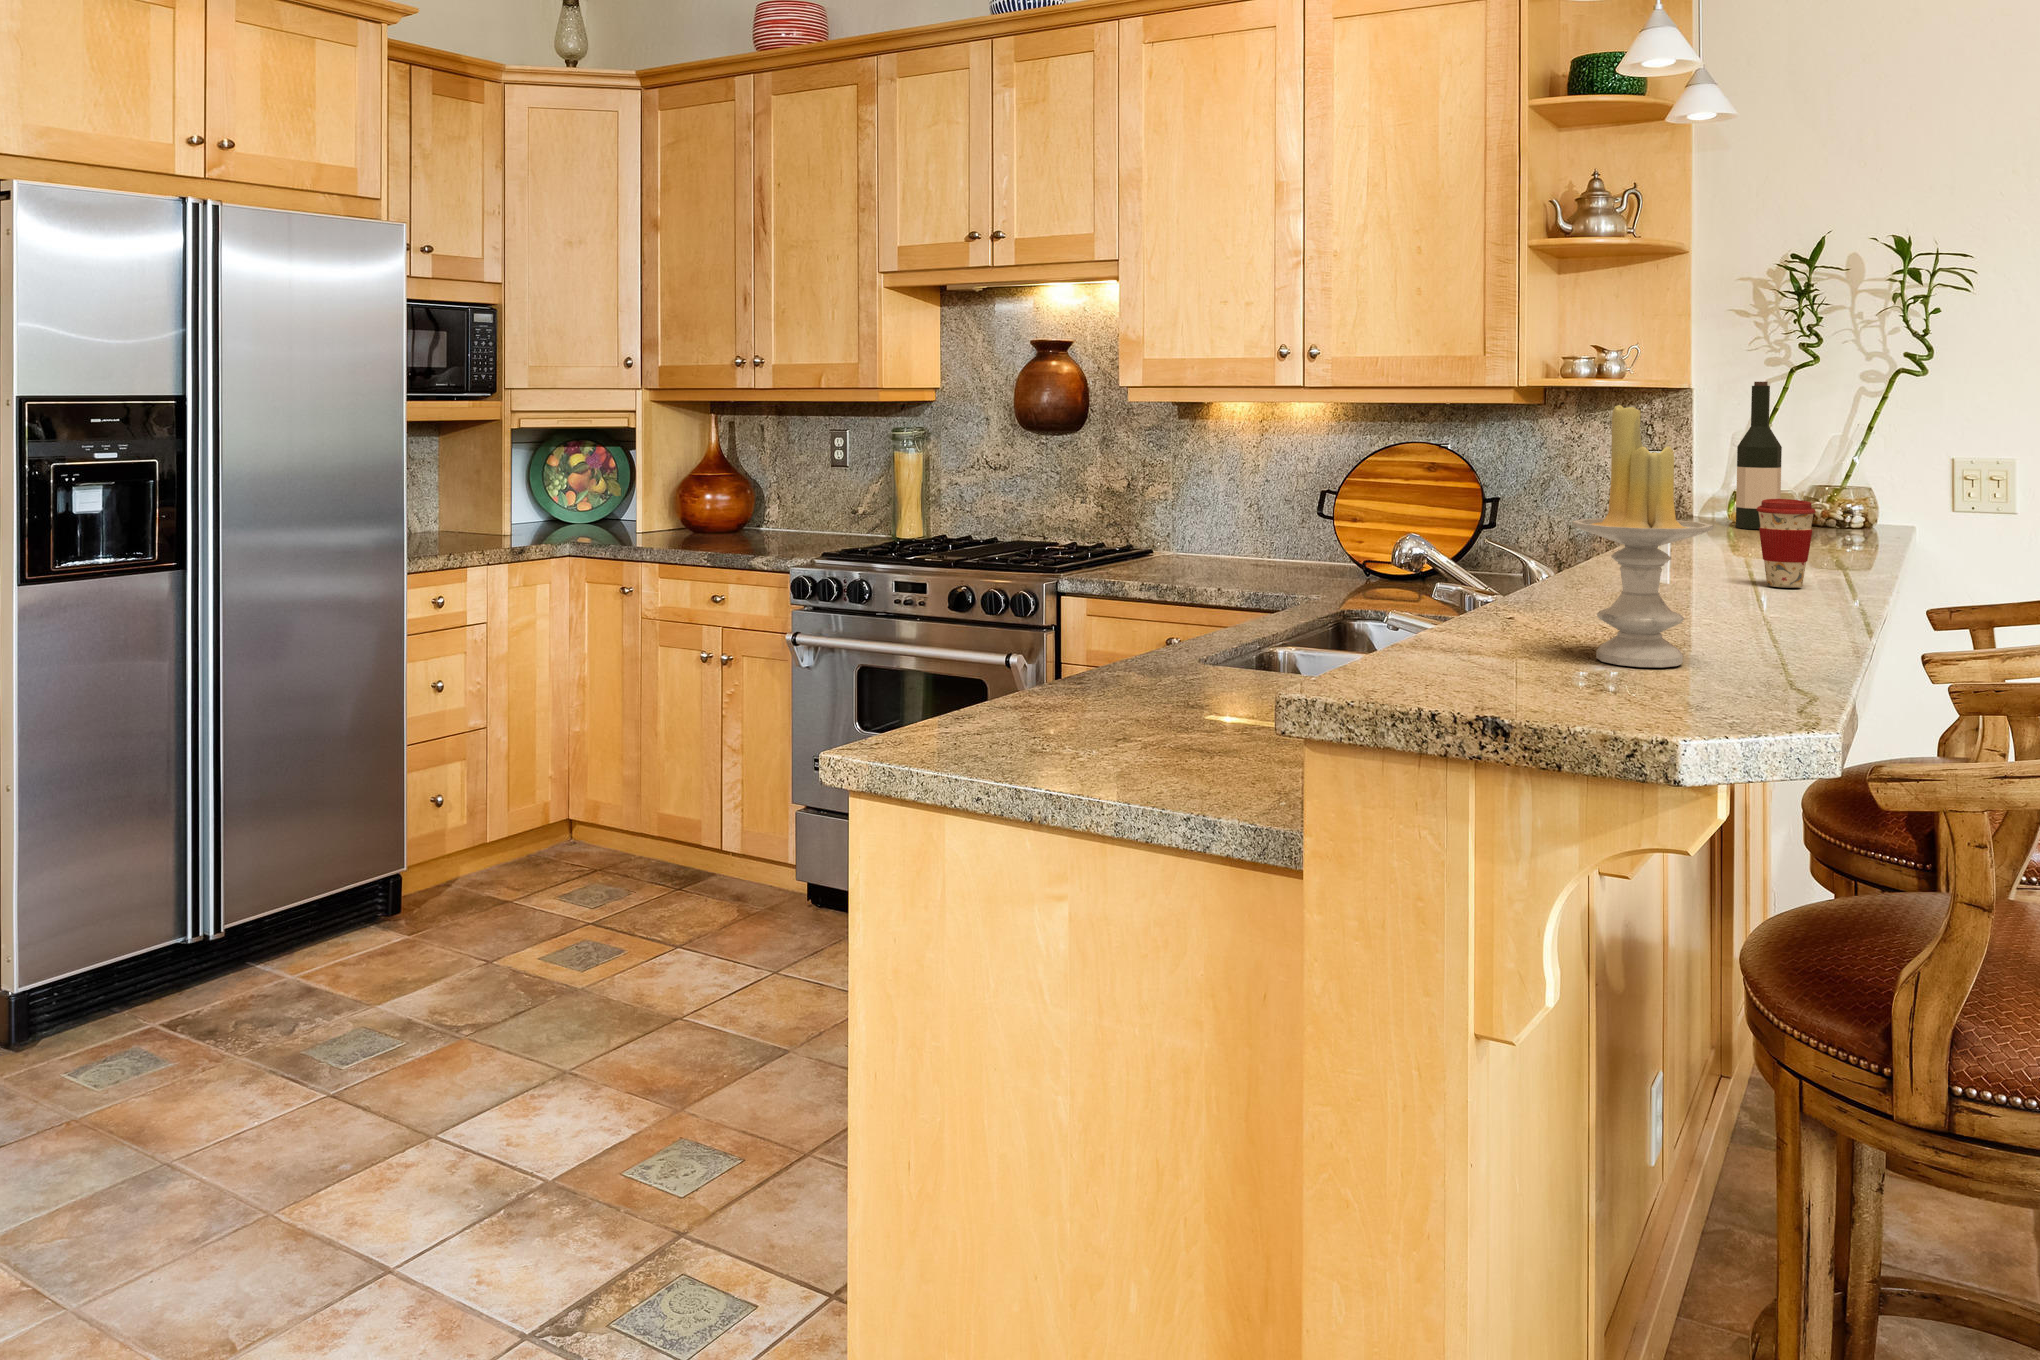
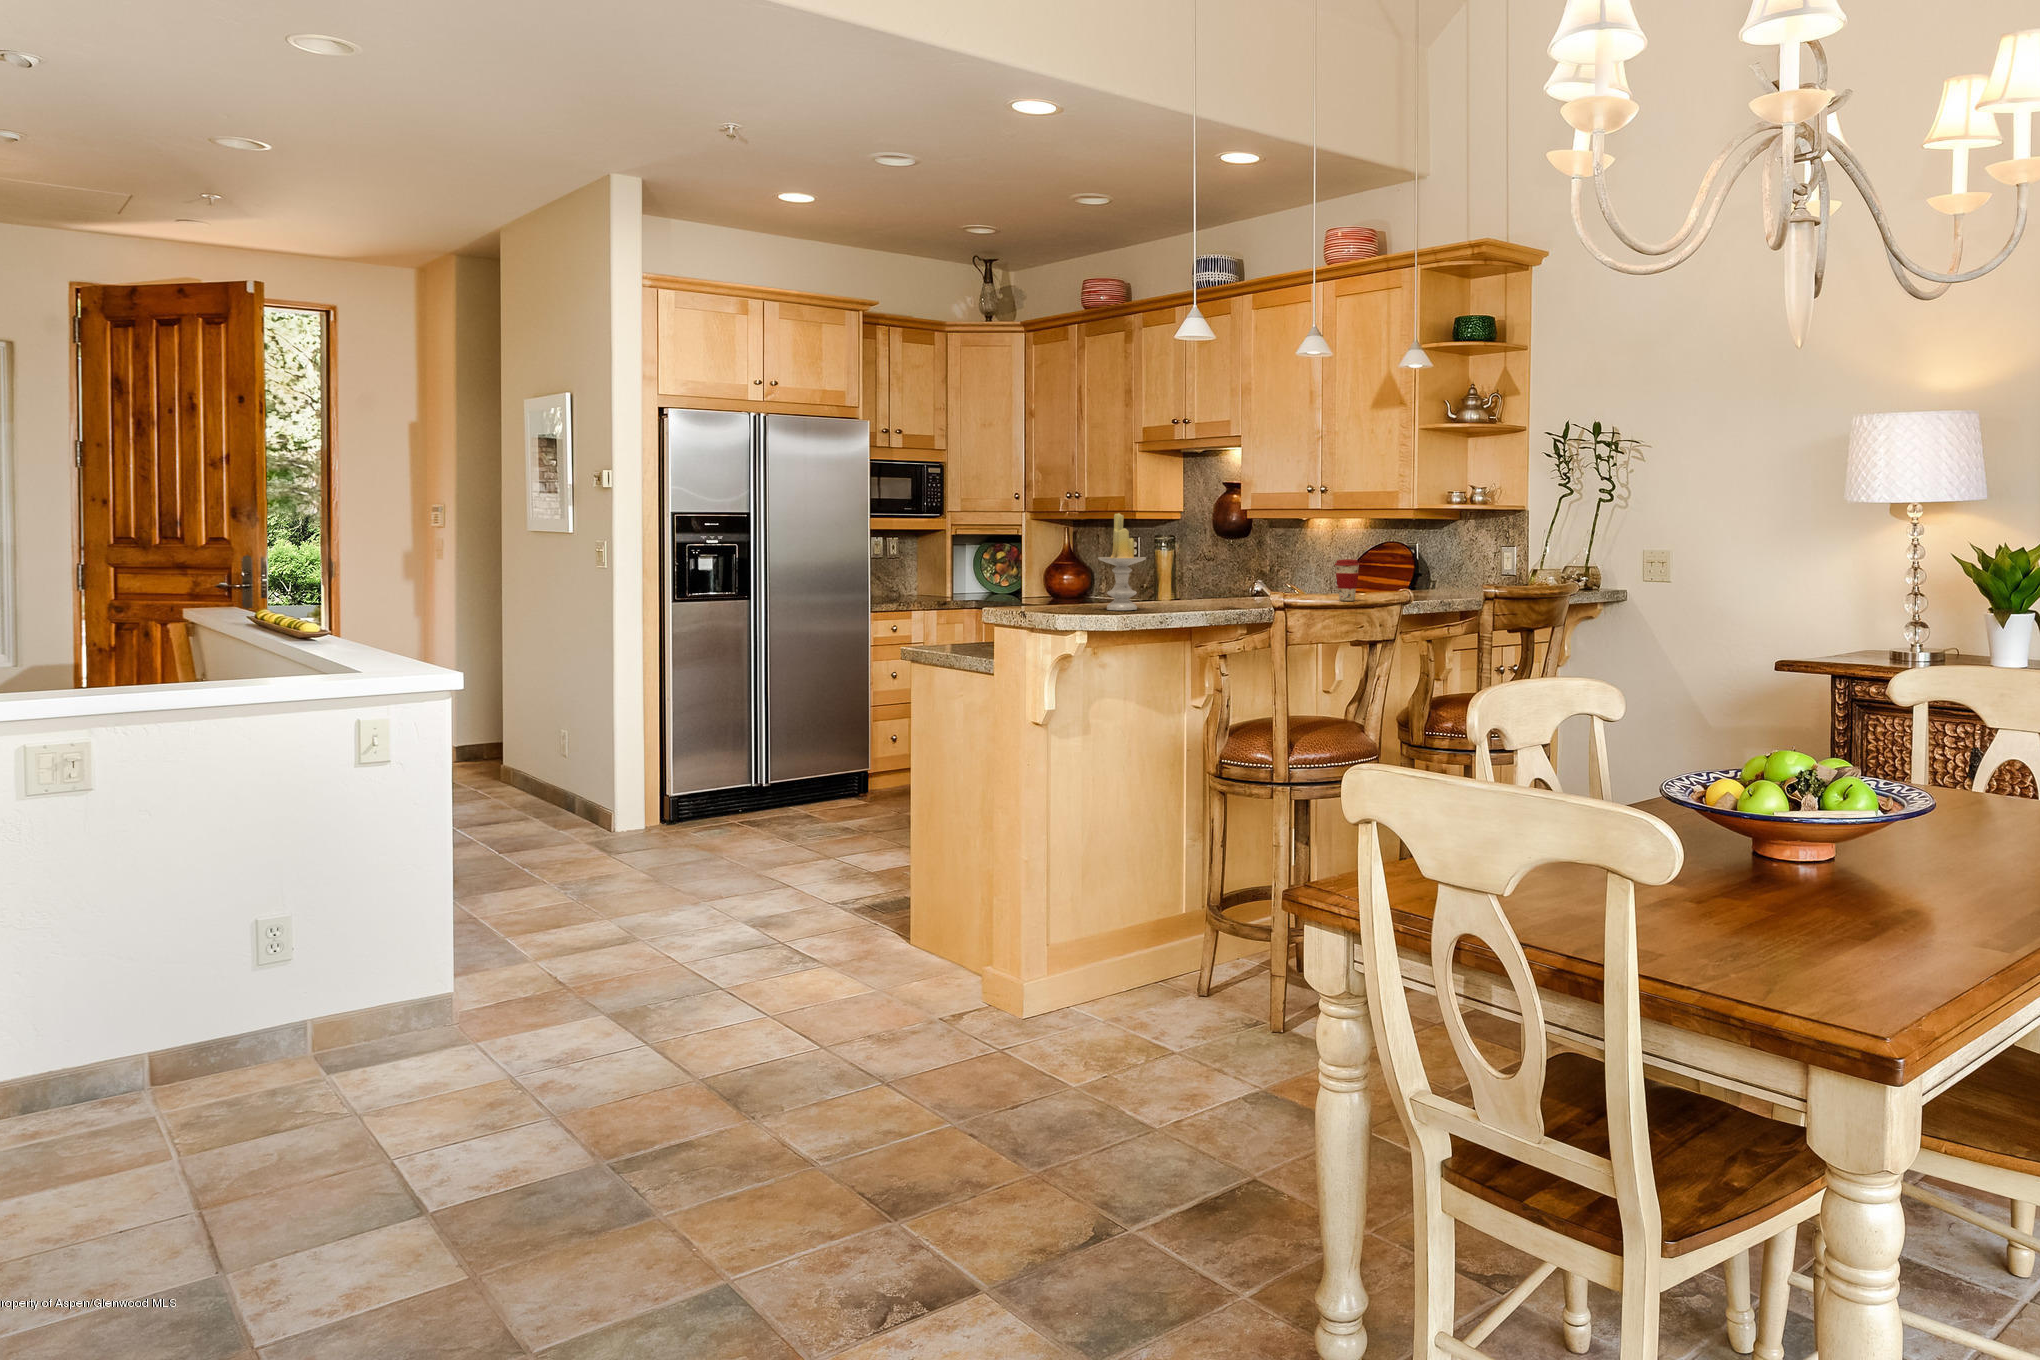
wine bottle: present [1736,382,1782,529] -> none [1522,503,1544,588]

